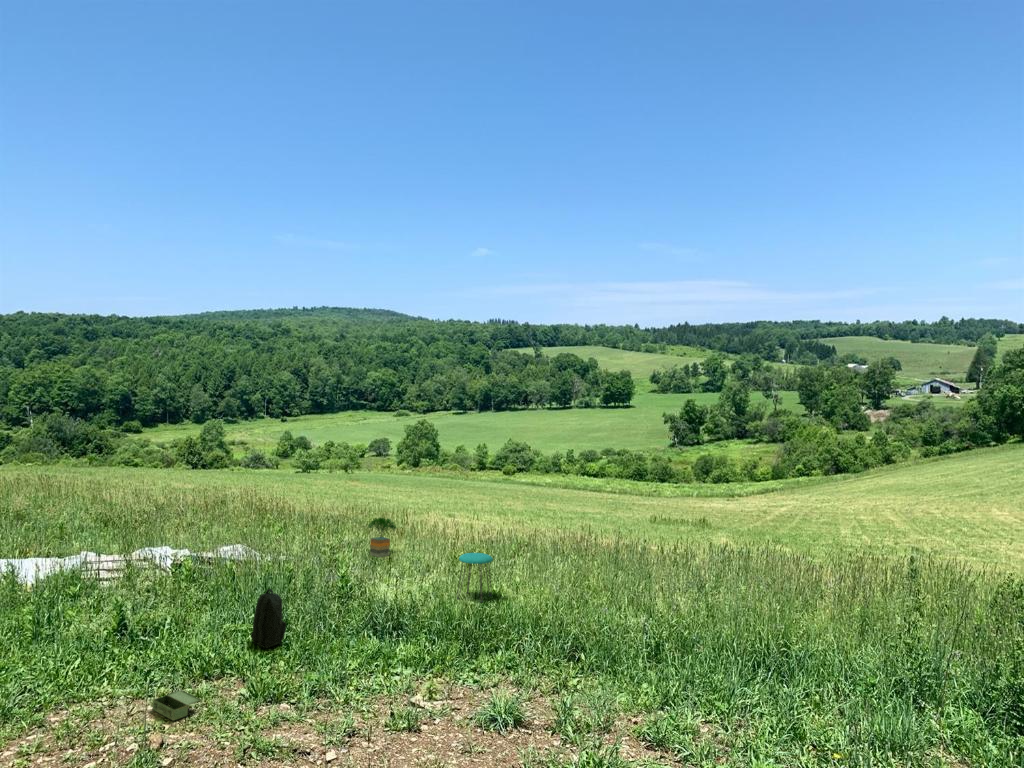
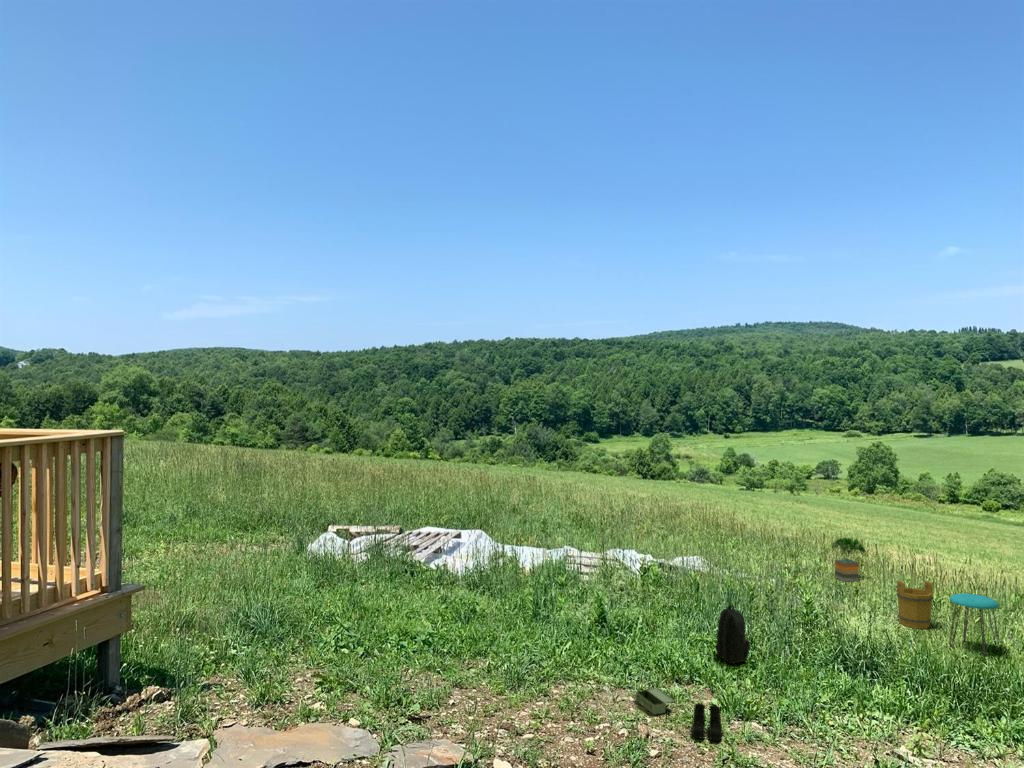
bucket: none [417,546,446,588] -> present [895,581,933,629]
boots: none [216,694,250,735] -> present [692,703,722,741]

